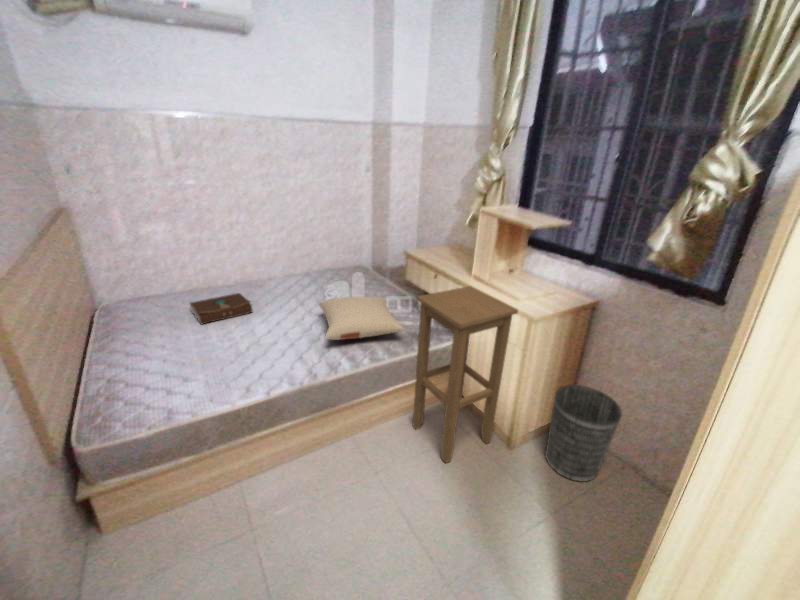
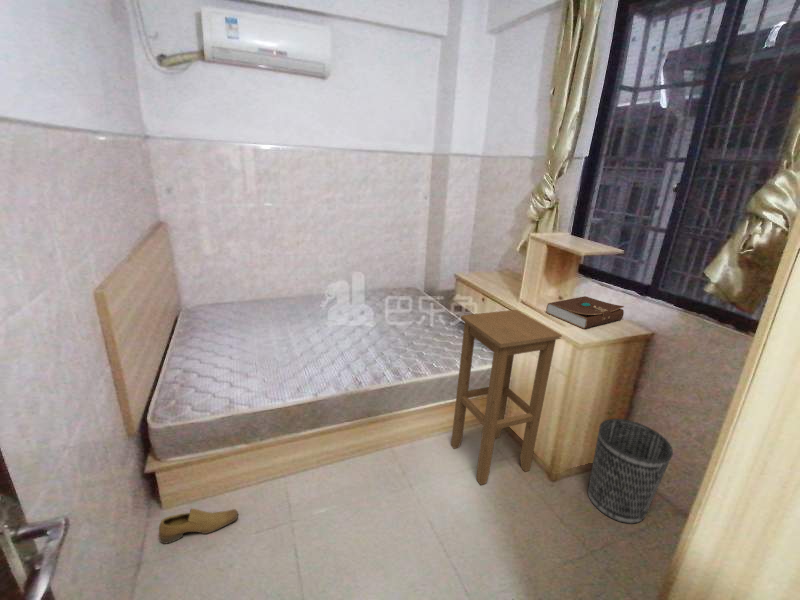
book: present [190,293,252,324] -> present [546,296,624,329]
pillow: present [319,297,404,340] -> none [370,314,449,352]
shoe: none [96,528,191,580] -> present [159,509,238,543]

